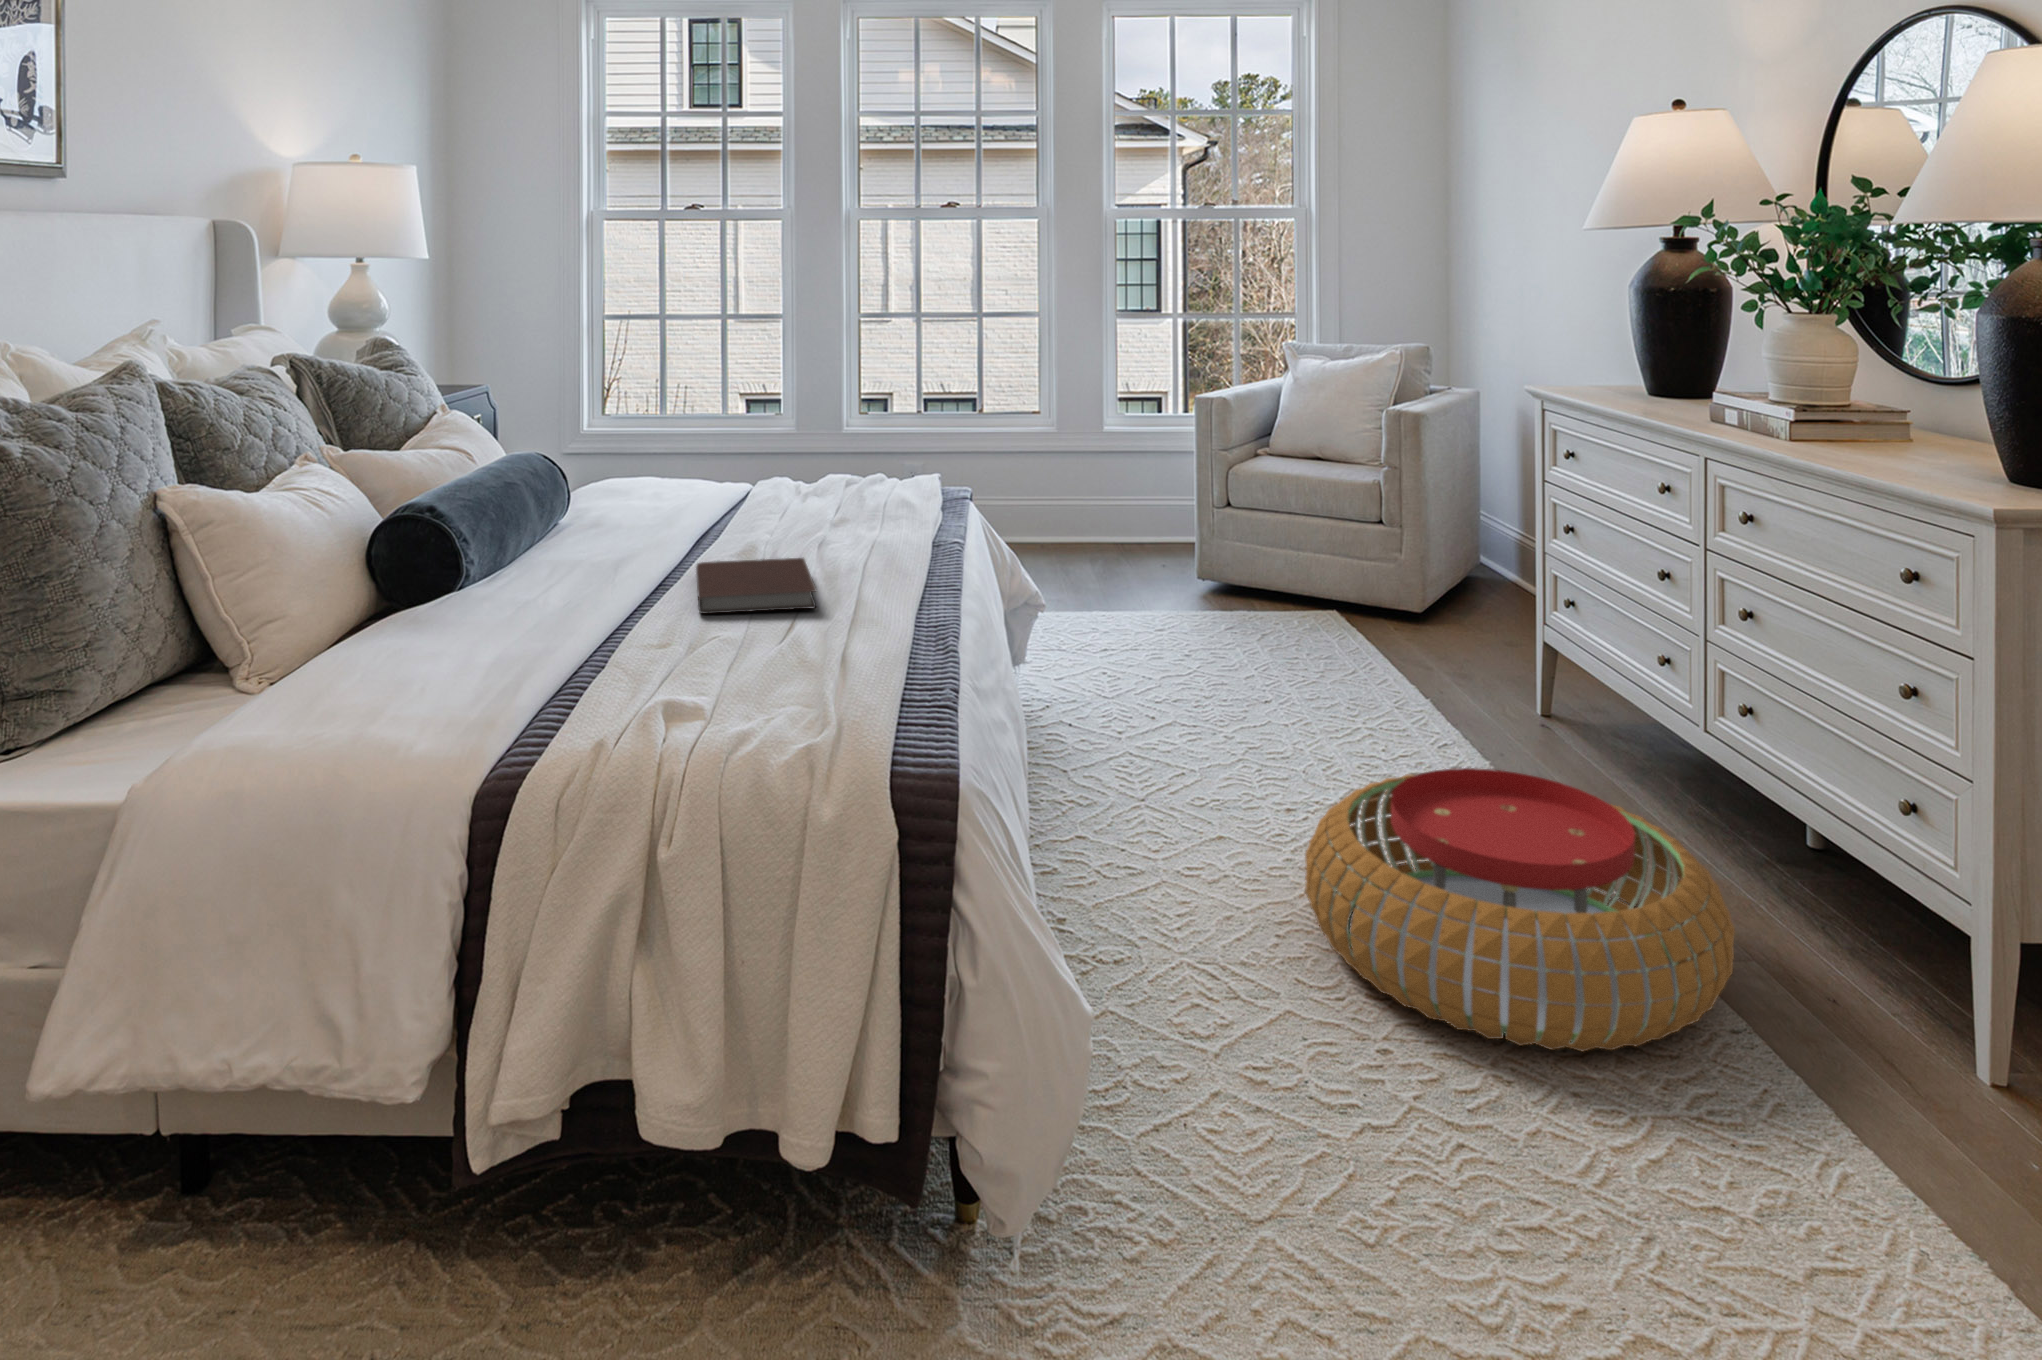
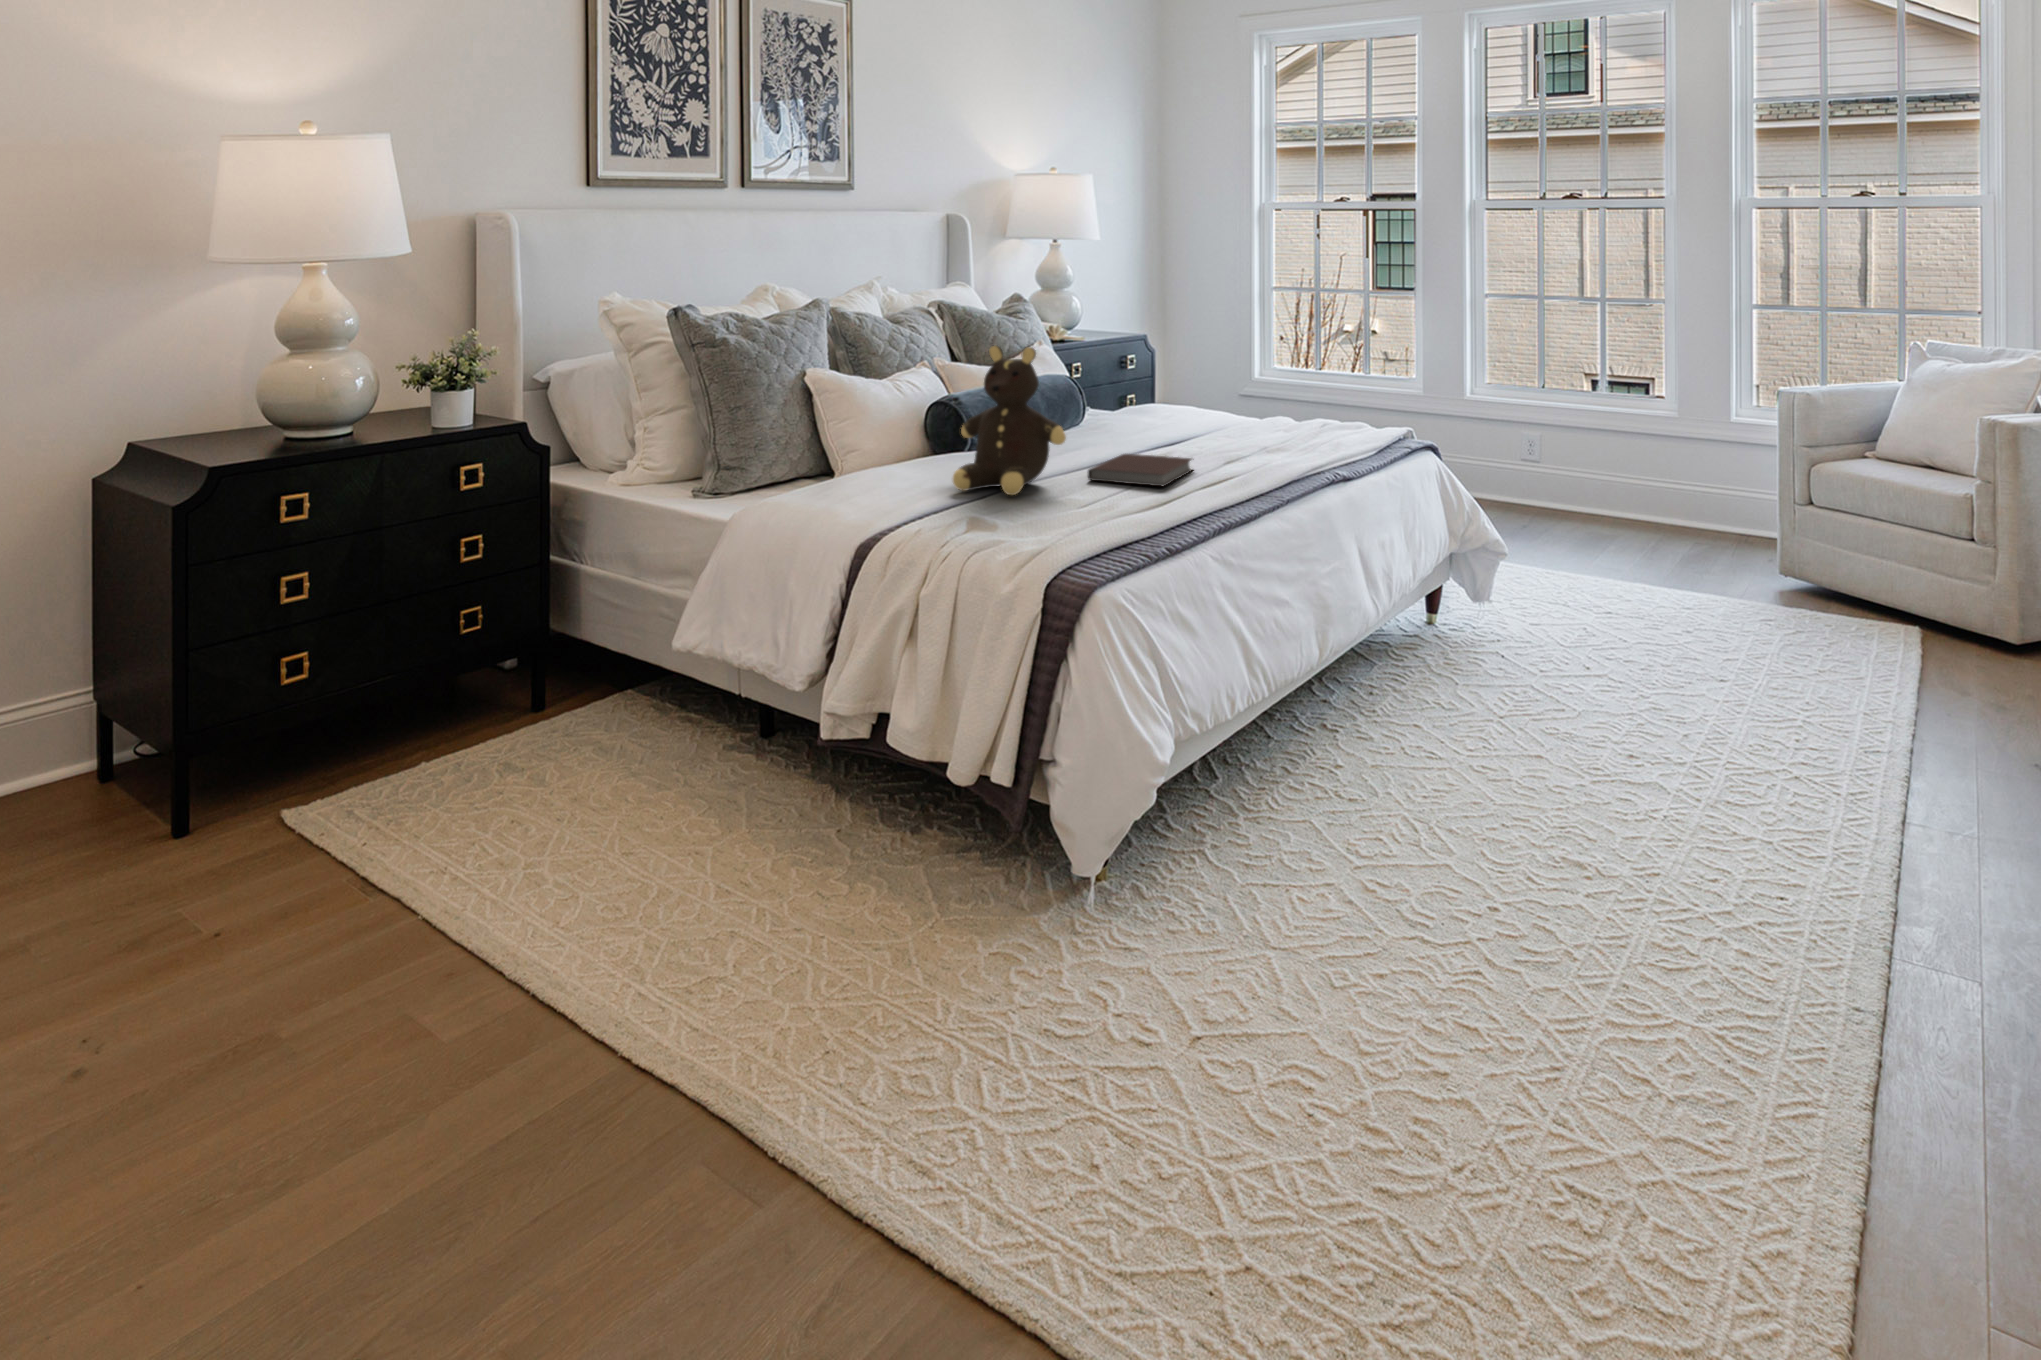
teddy bear: none [507,425,692,668] -> present [953,345,1066,495]
pouf: present [1305,768,1735,1051] -> none [1522,707,1938,955]

